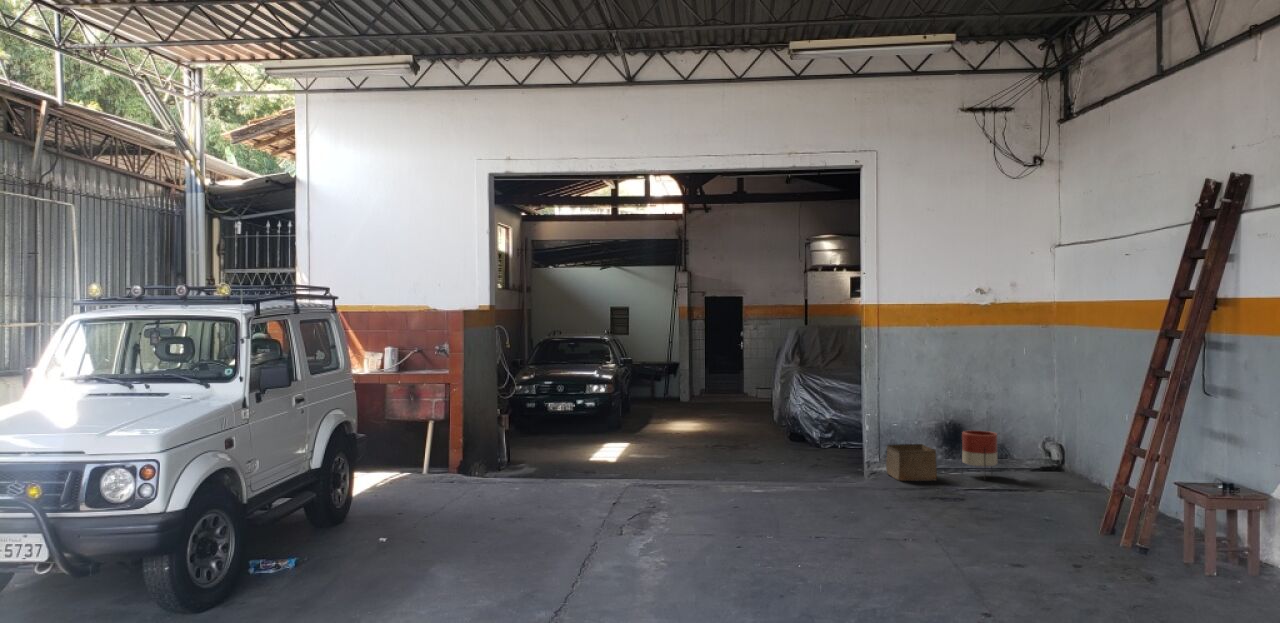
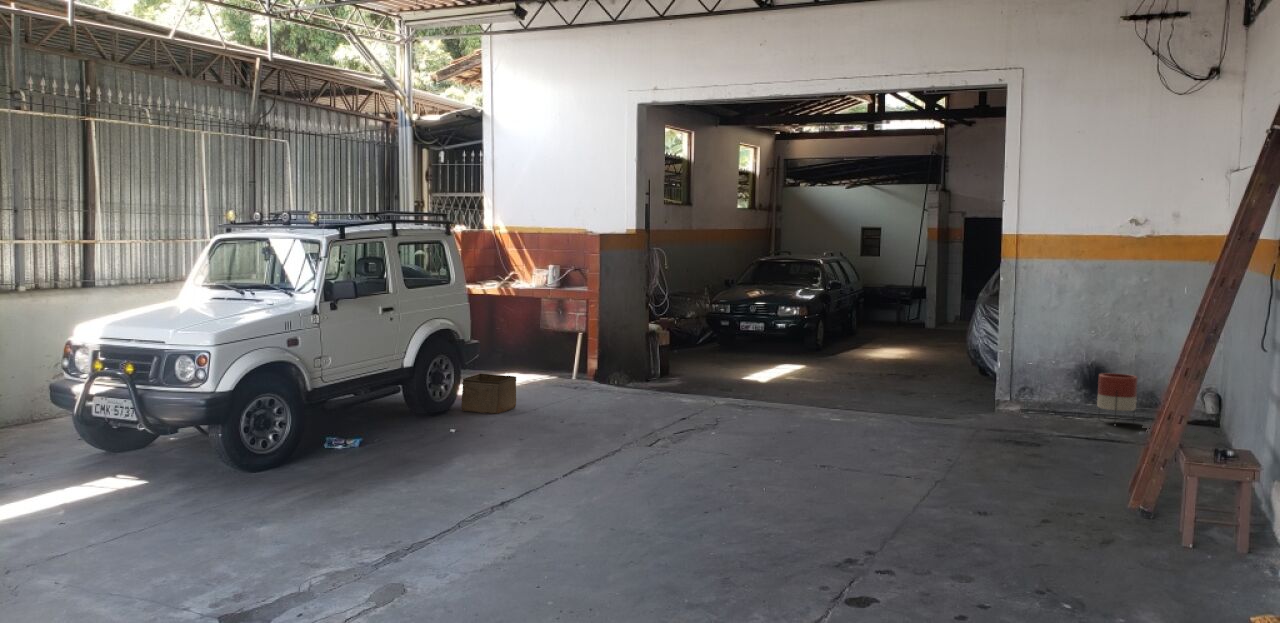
storage bin: present [886,444,937,481] -> present [461,374,516,414]

